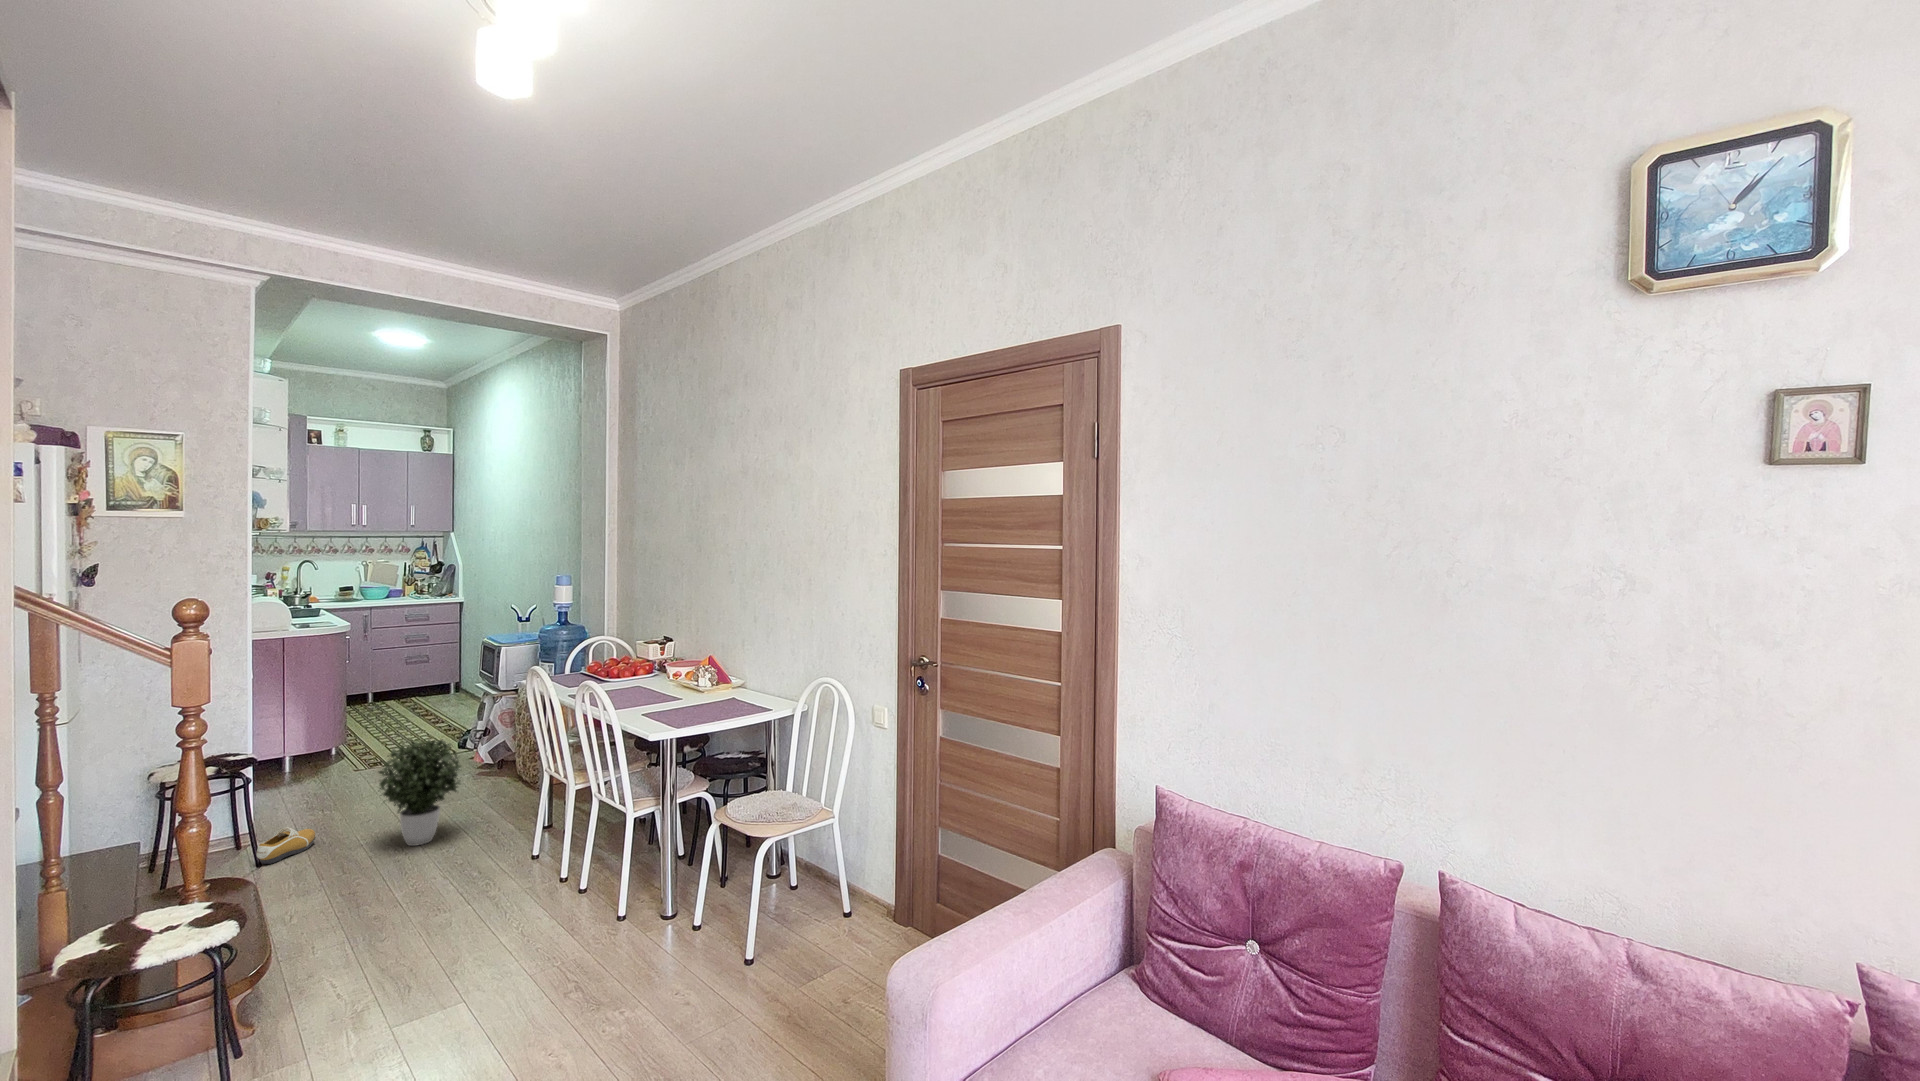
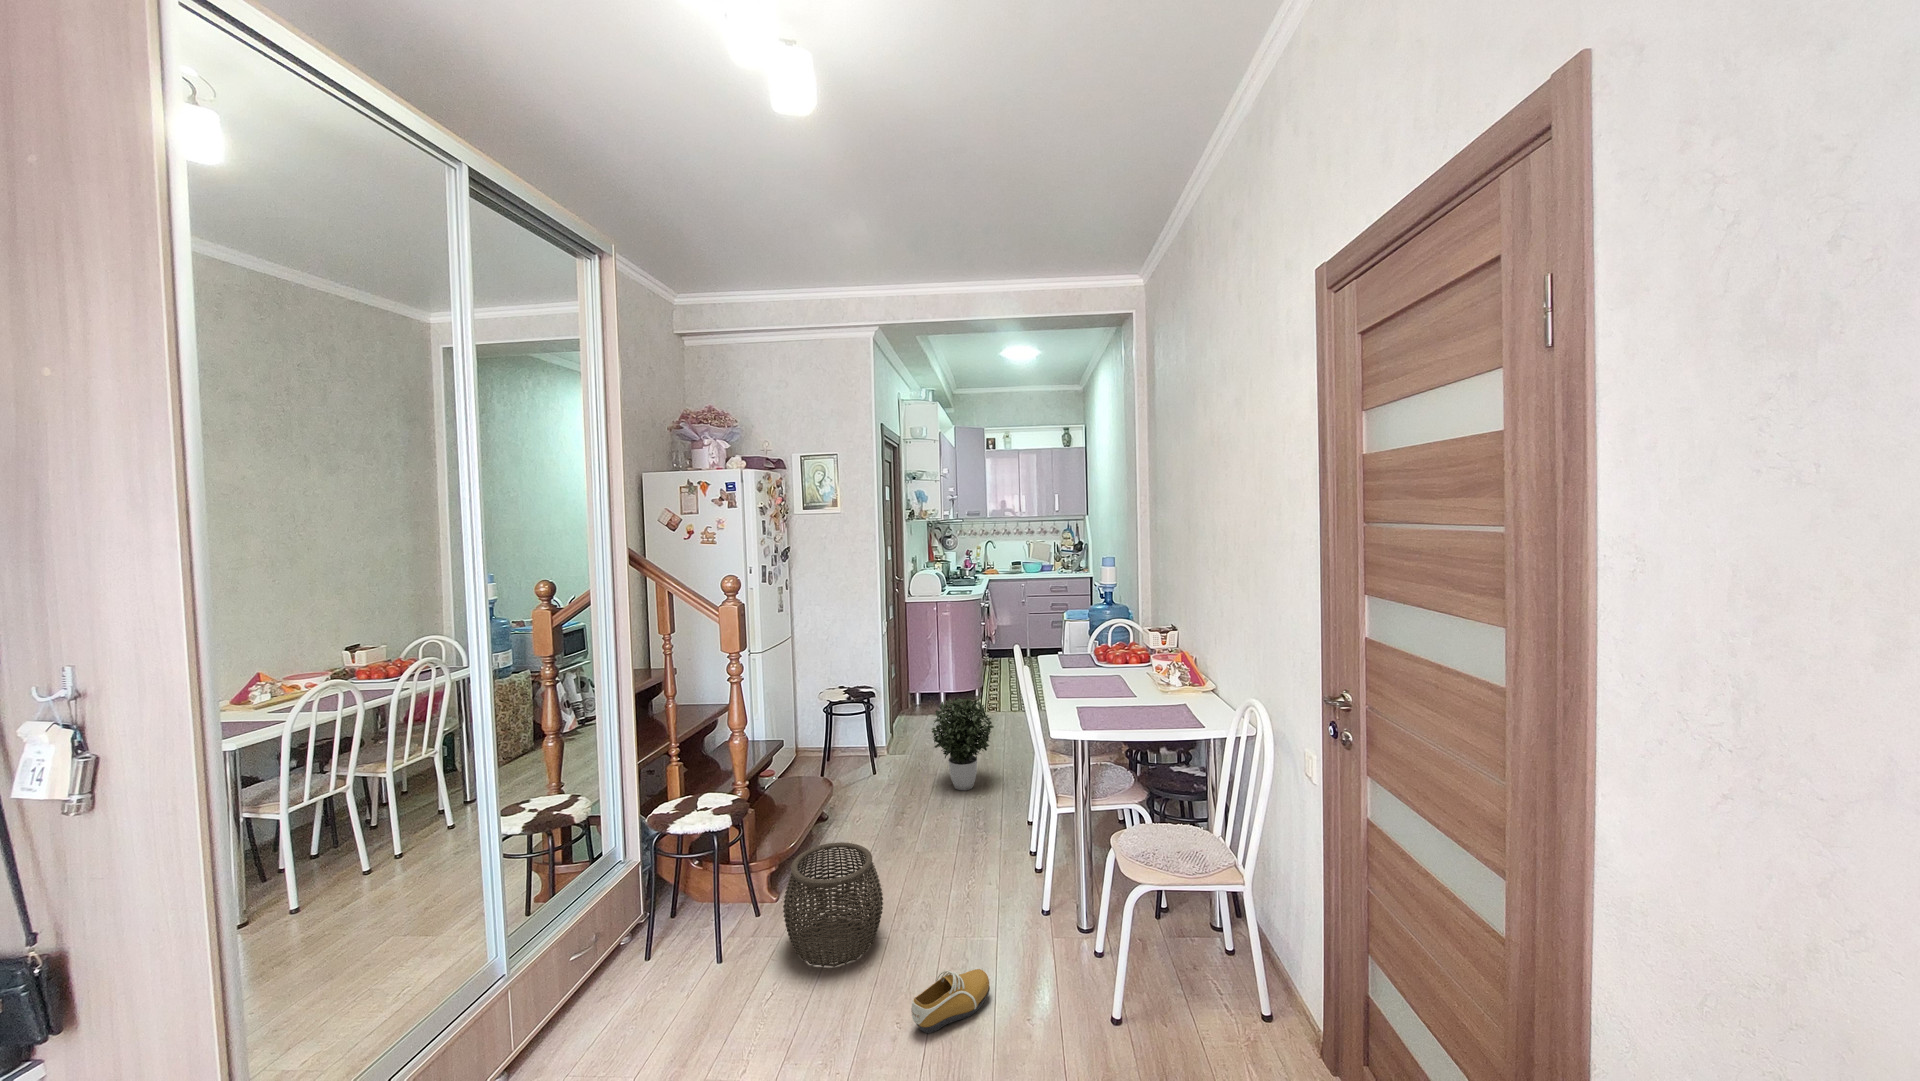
shoe: present [257,827,316,864] -> present [911,969,990,1033]
woven basket: none [341,884,472,1017] -> present [783,842,883,966]

